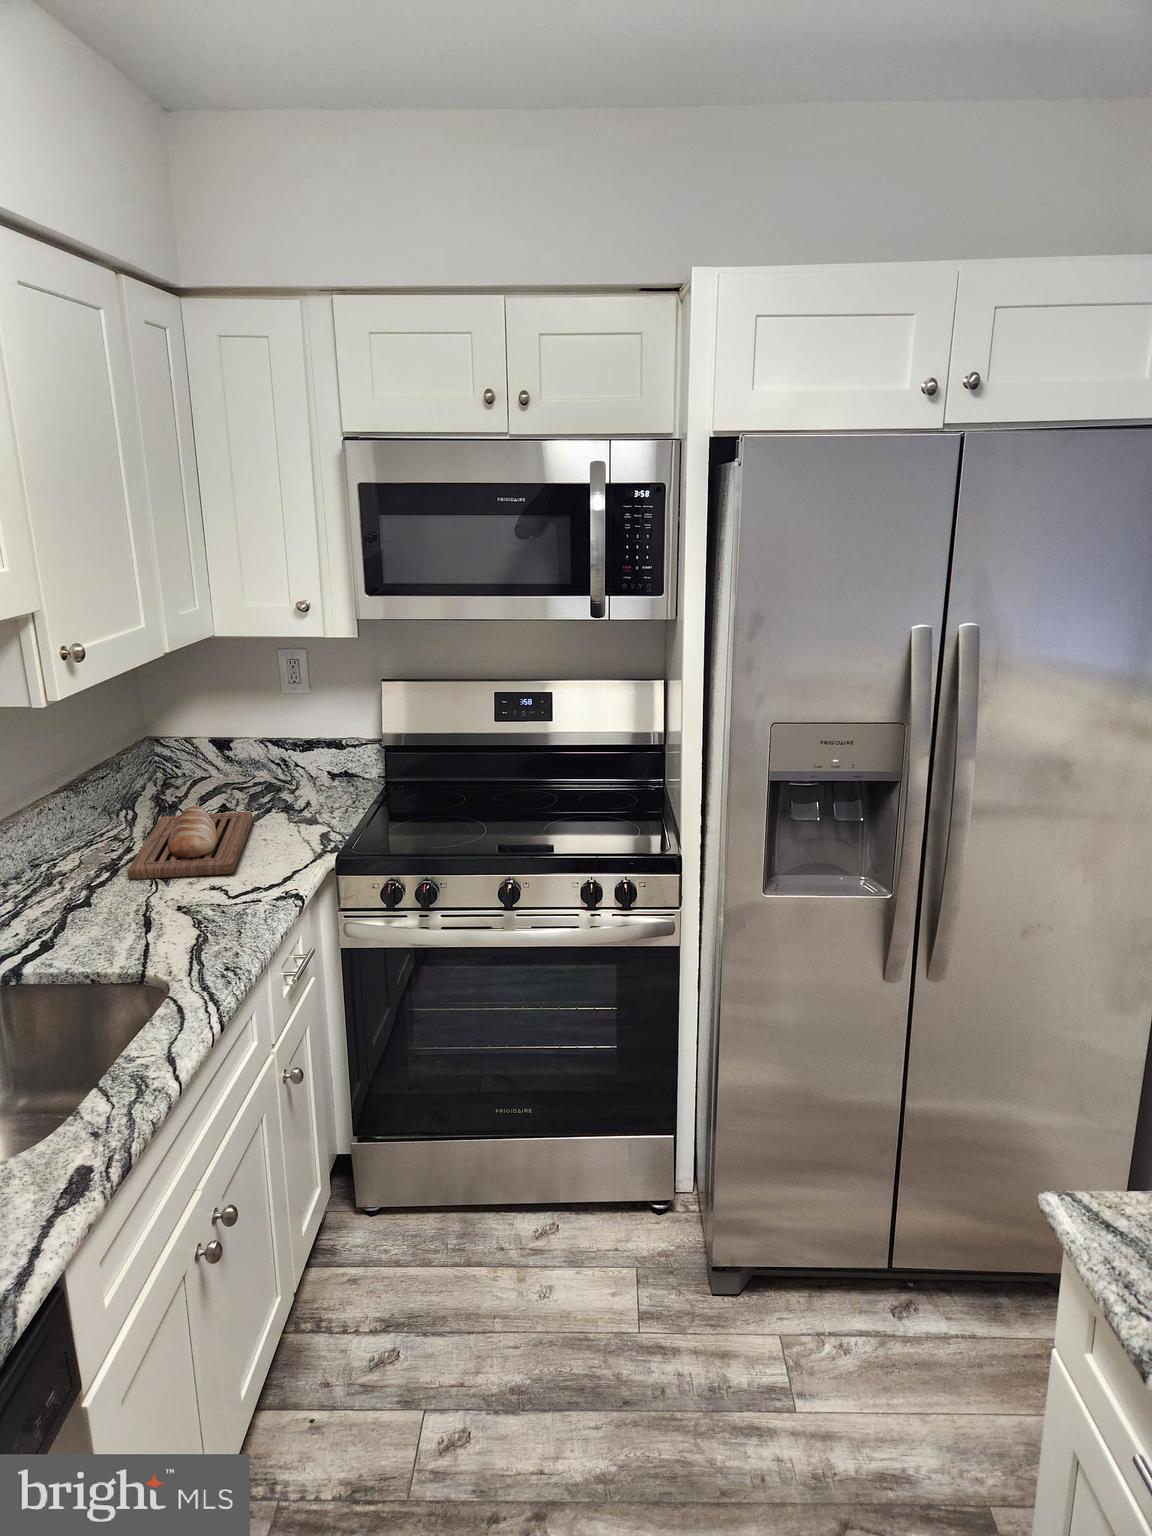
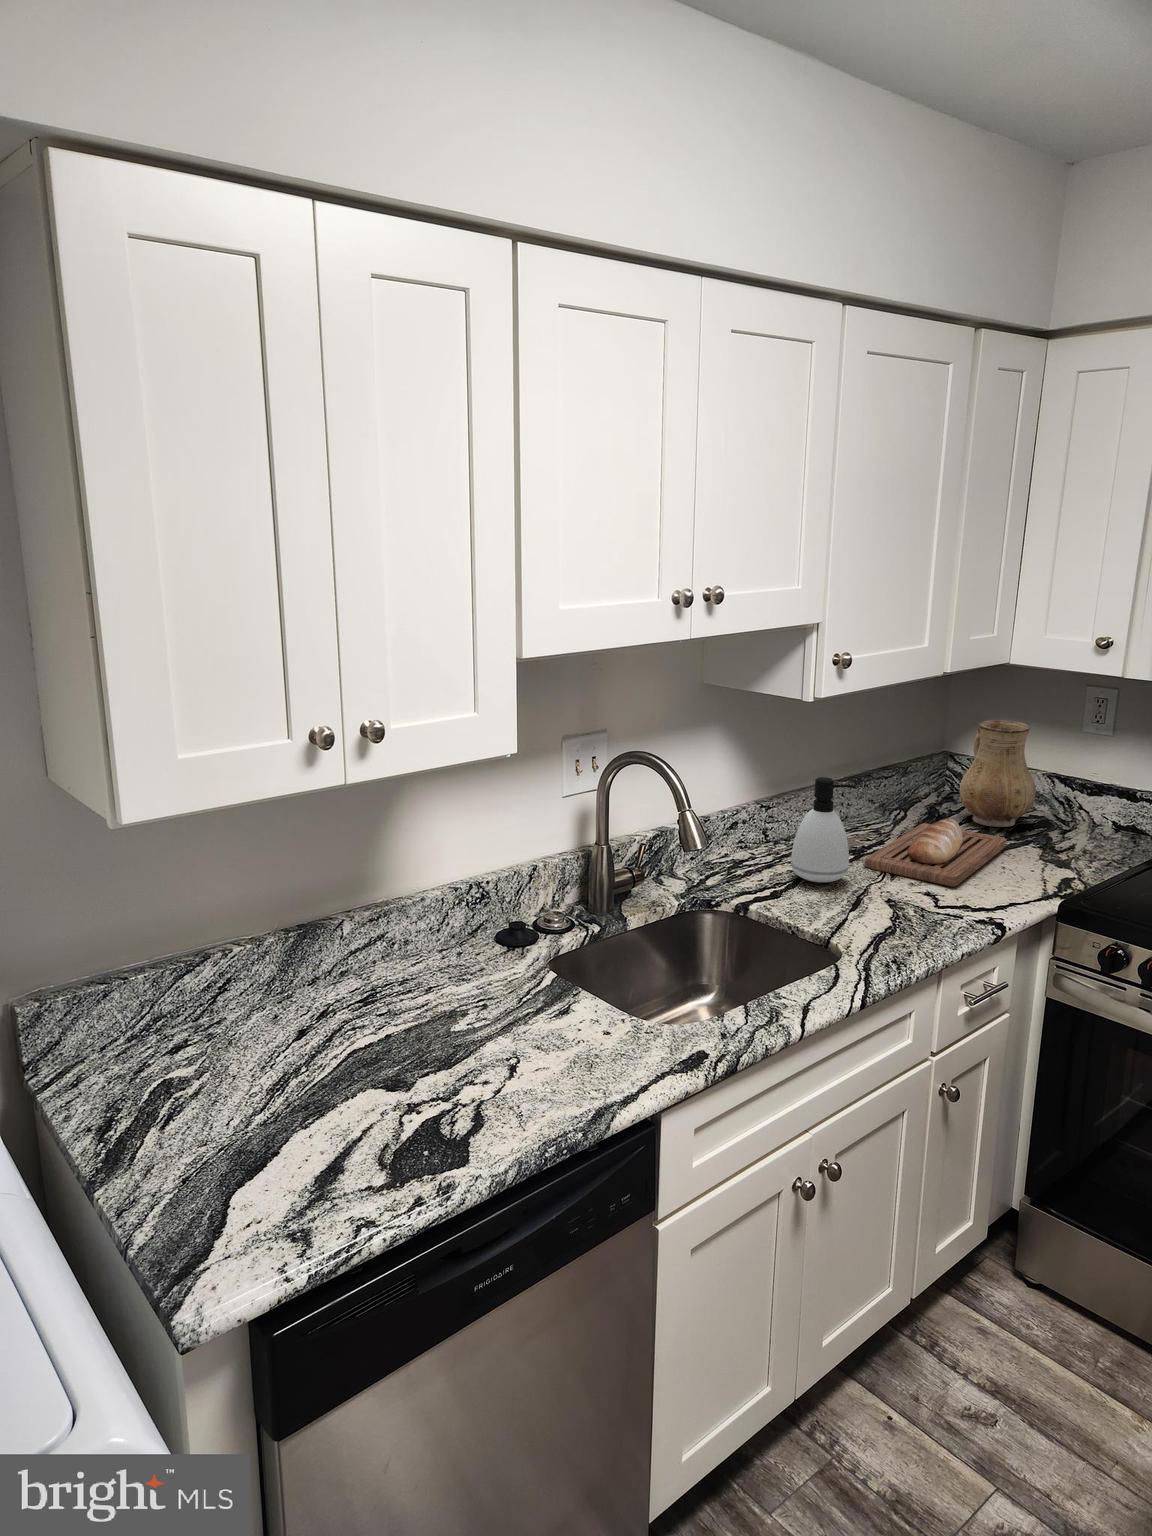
ceramic pitcher: none [184,696,260,804] -> present [959,720,1036,827]
soap dispenser: none [47,791,120,913] -> present [791,777,856,882]

